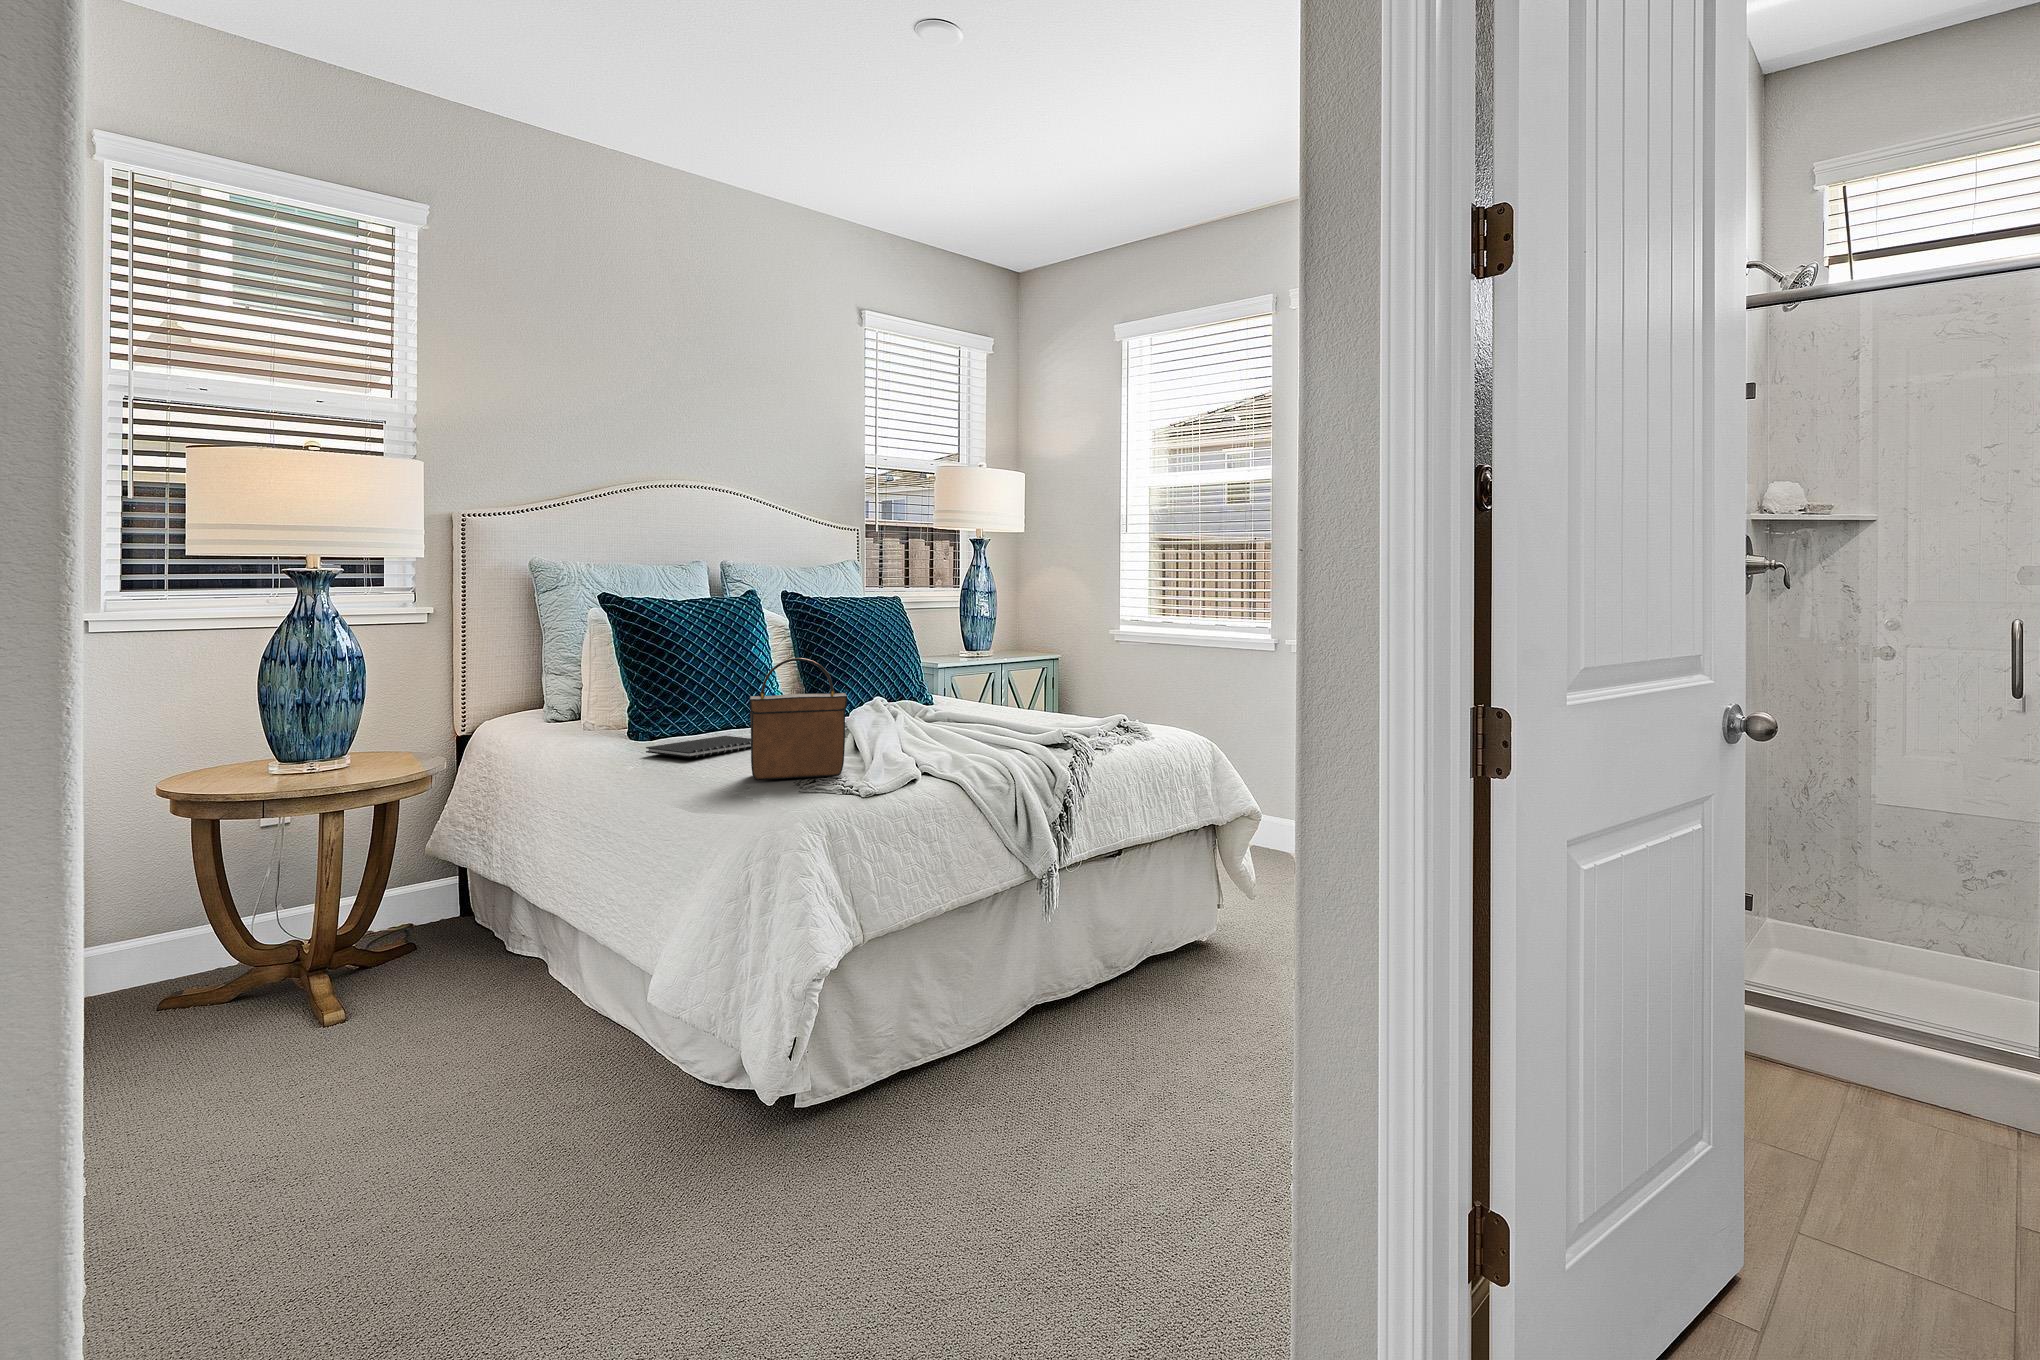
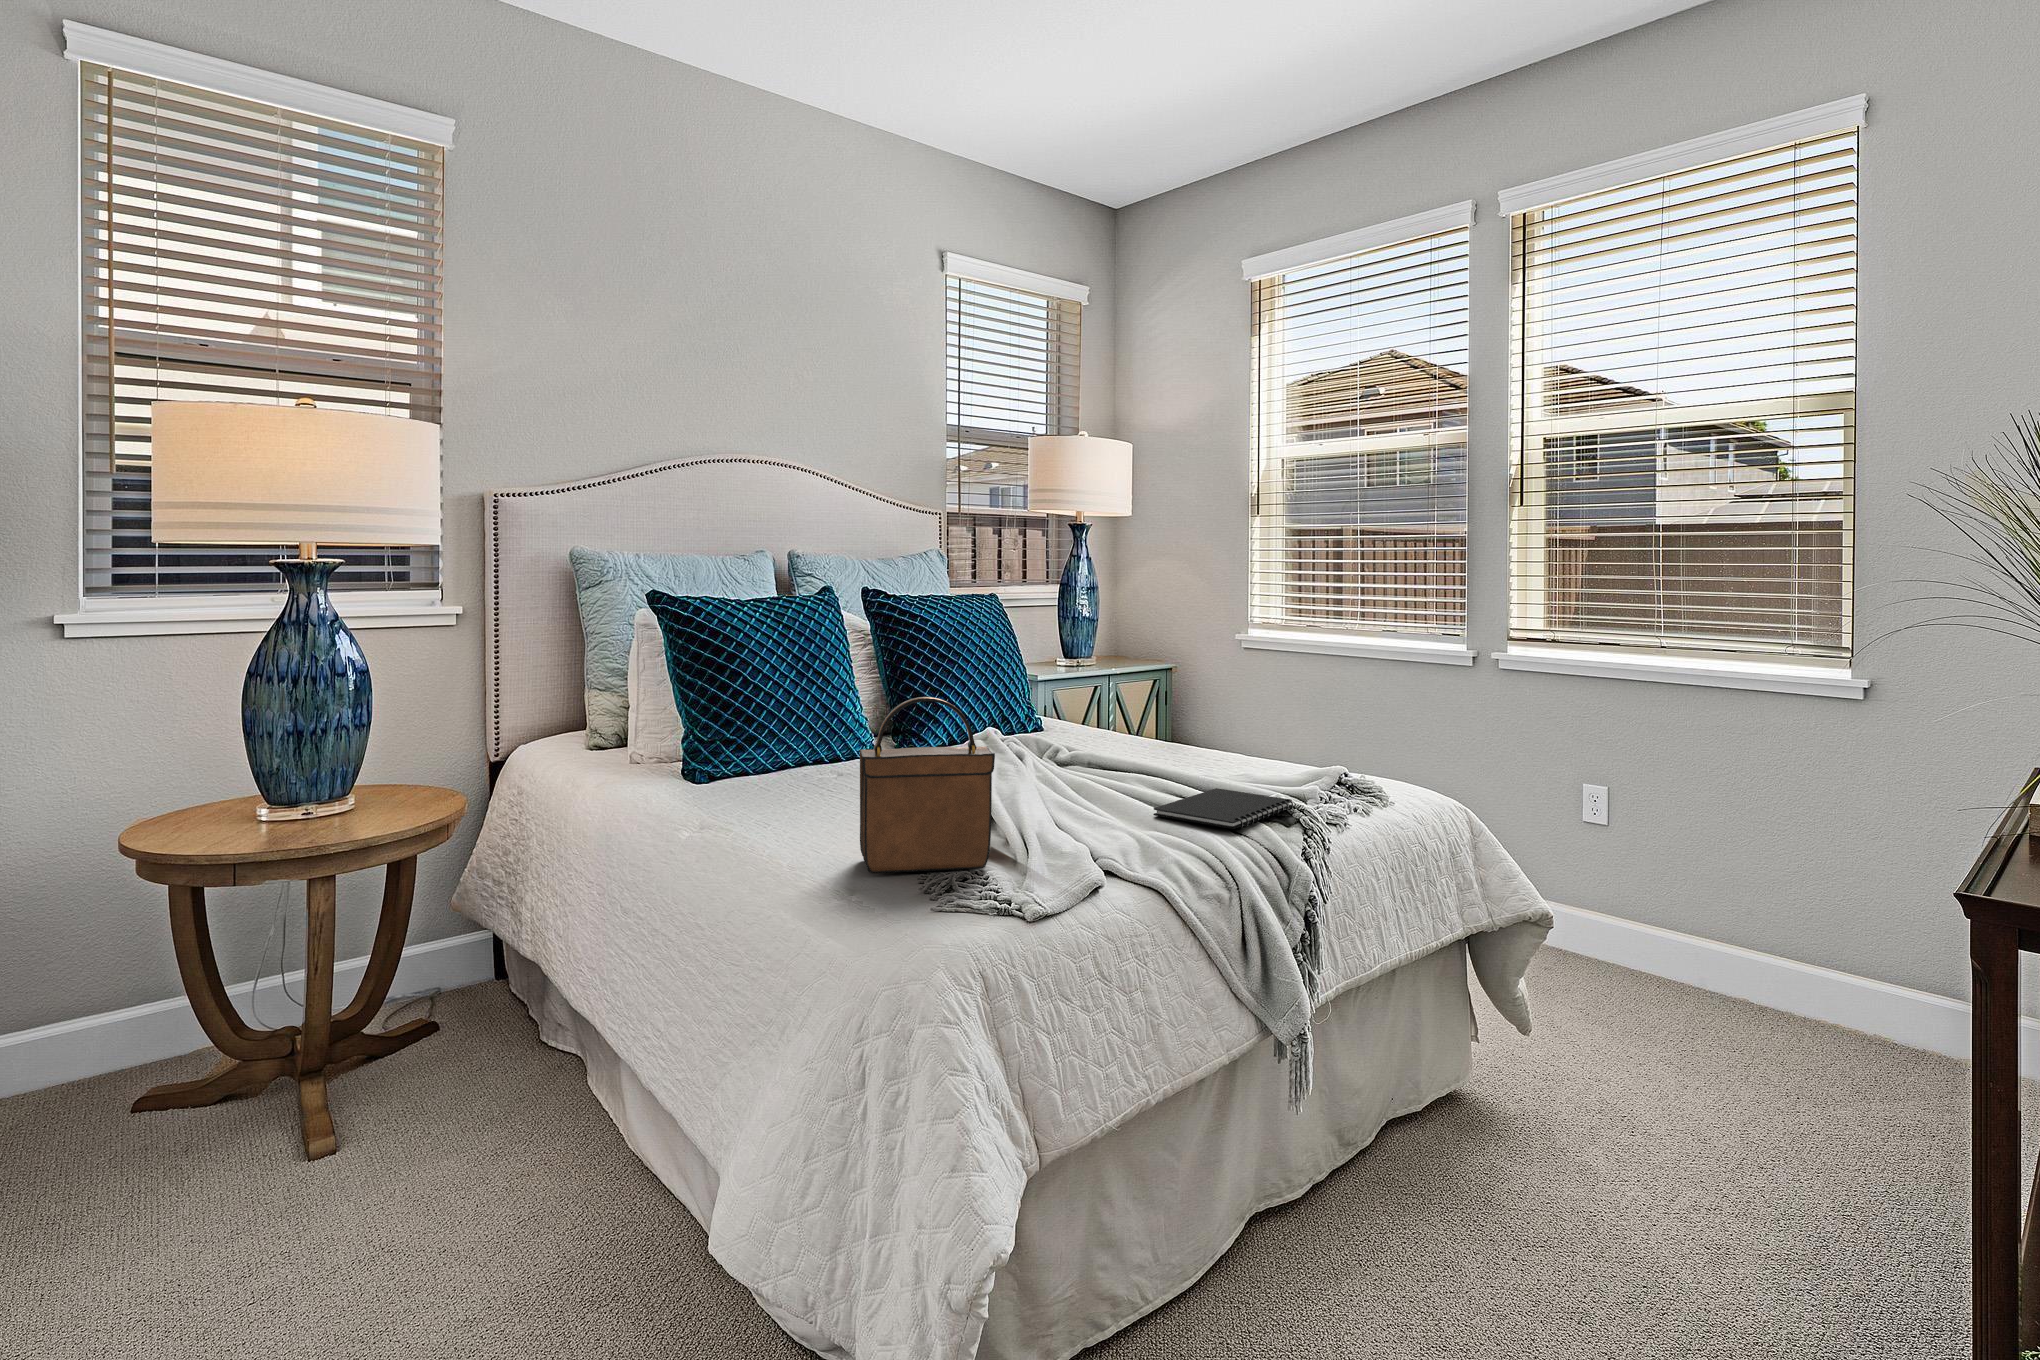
notebook: present [646,736,751,758] -> present [1153,788,1293,830]

